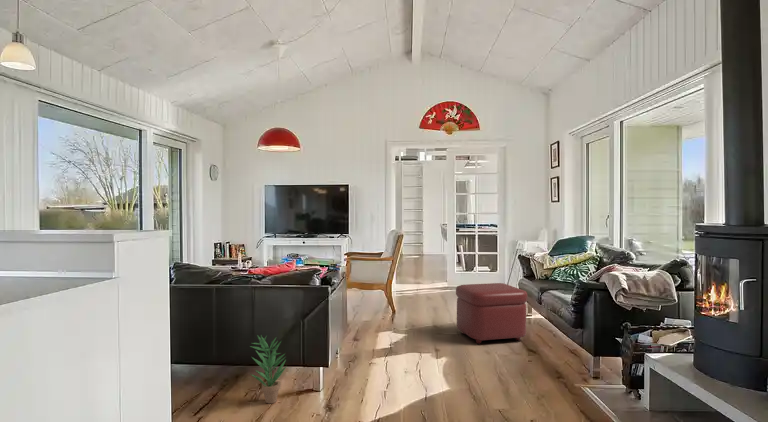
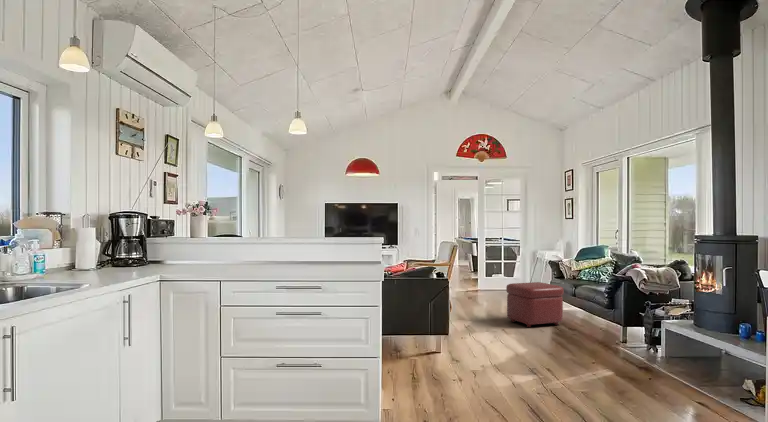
potted plant: present [252,336,286,404] -> none [401,313,427,361]

